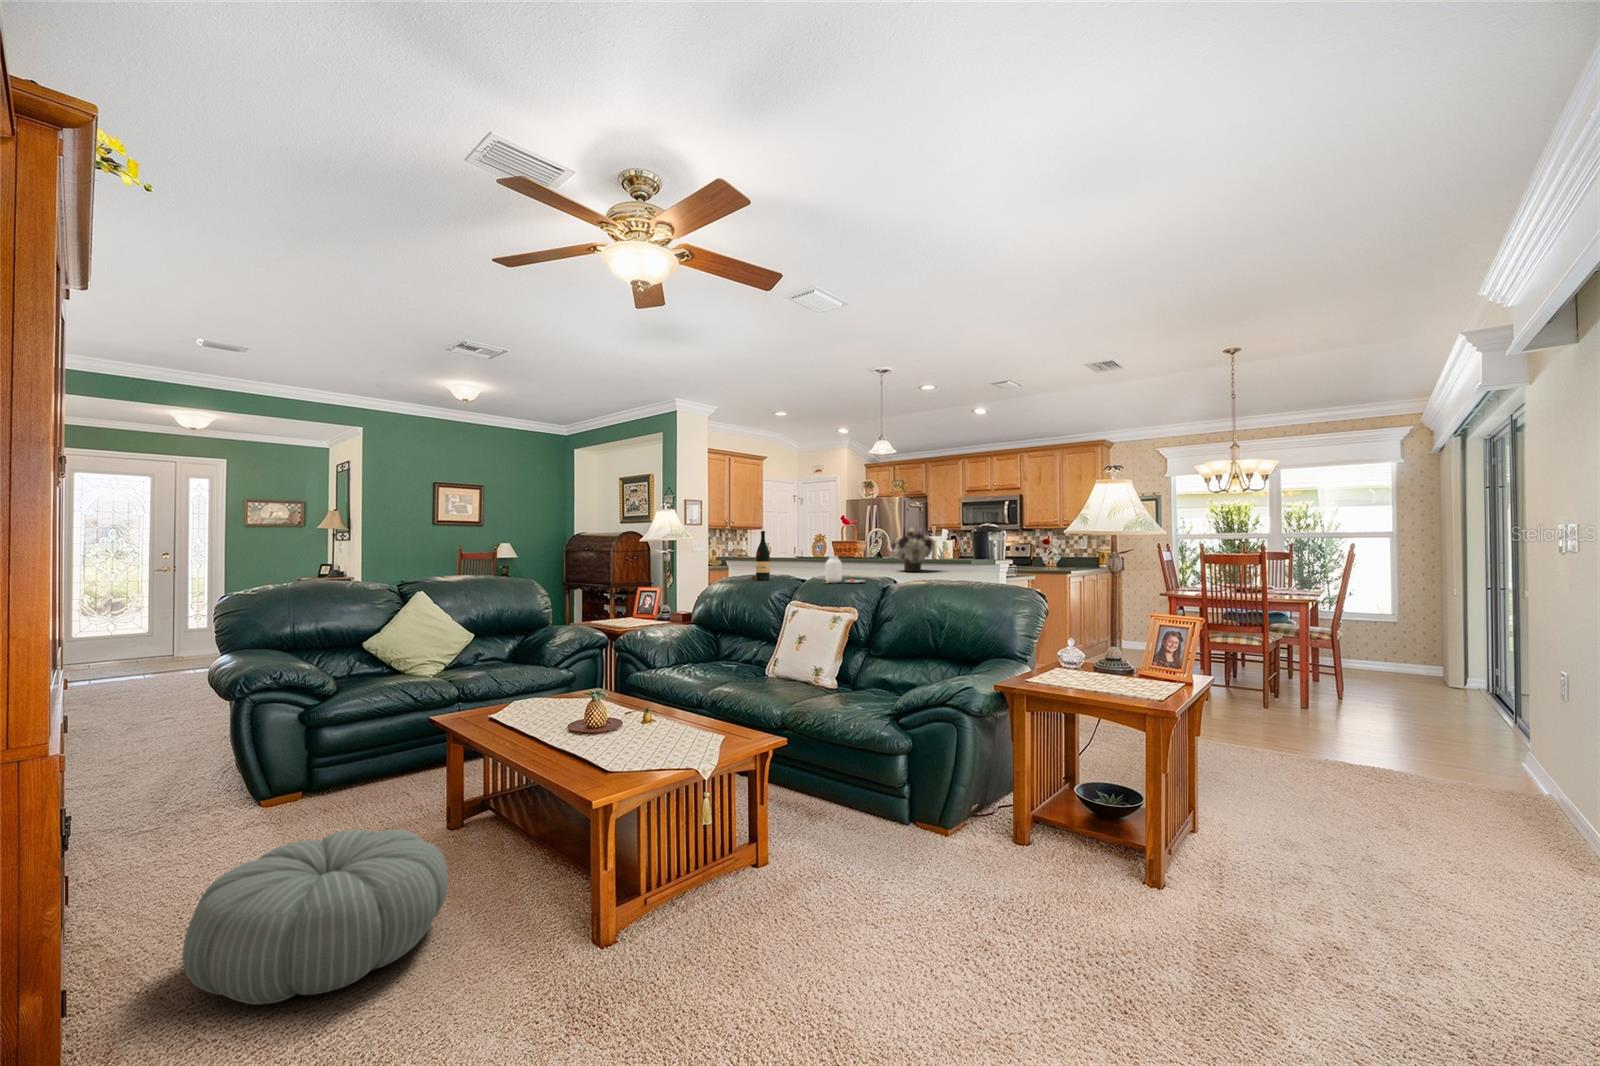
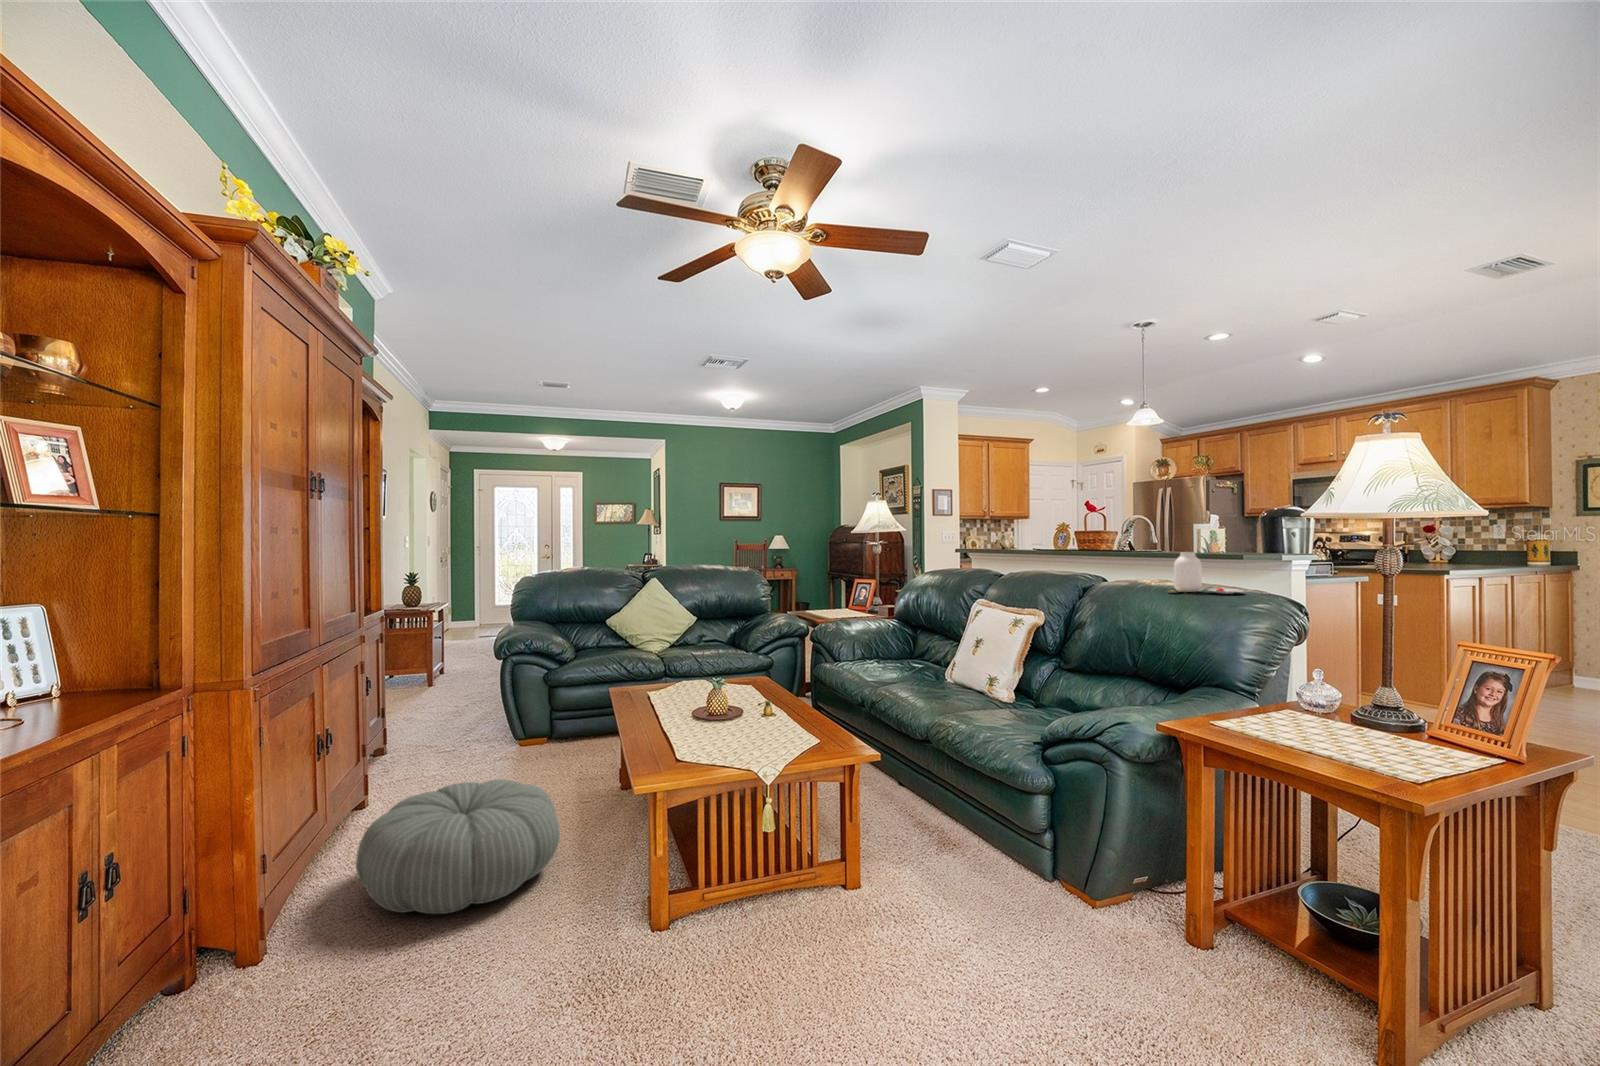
flower arrangement: present [892,528,934,571] -> none [1132,513,1190,567]
wine bottle: present [751,531,770,580] -> none [947,521,967,574]
jar: present [825,556,862,583] -> present [1174,552,1242,594]

